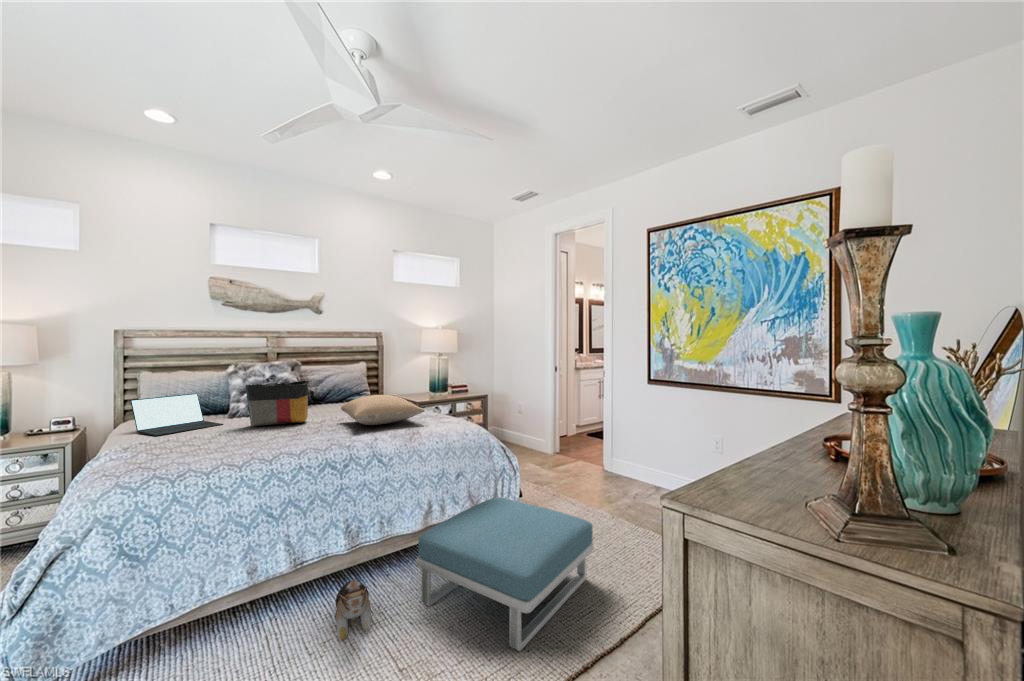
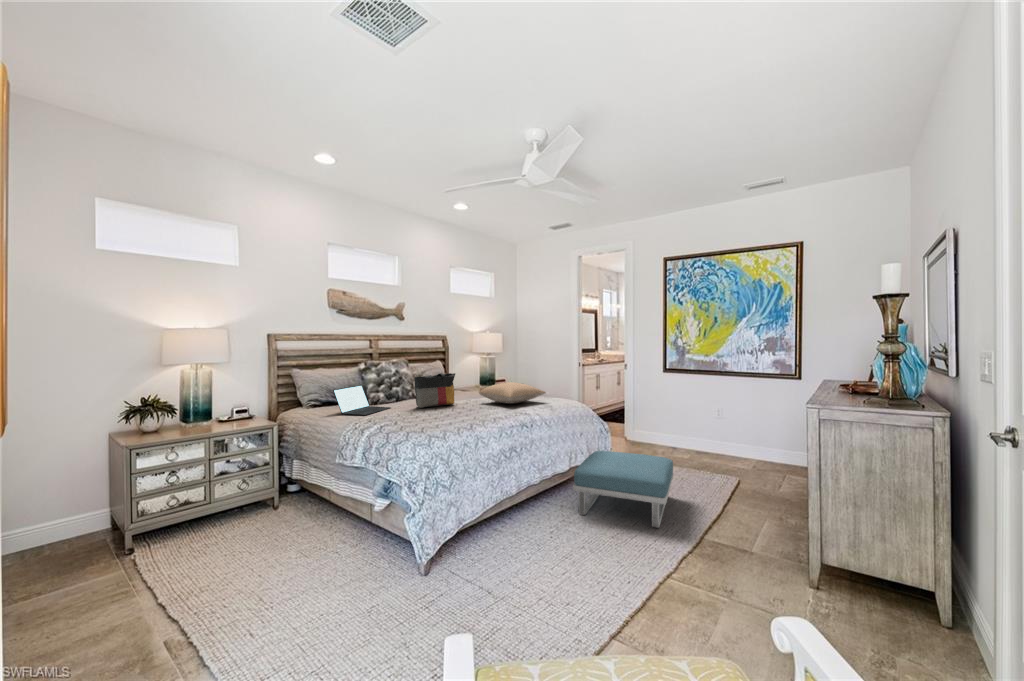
plush toy: present [335,580,371,640] -> none [527,495,570,533]

